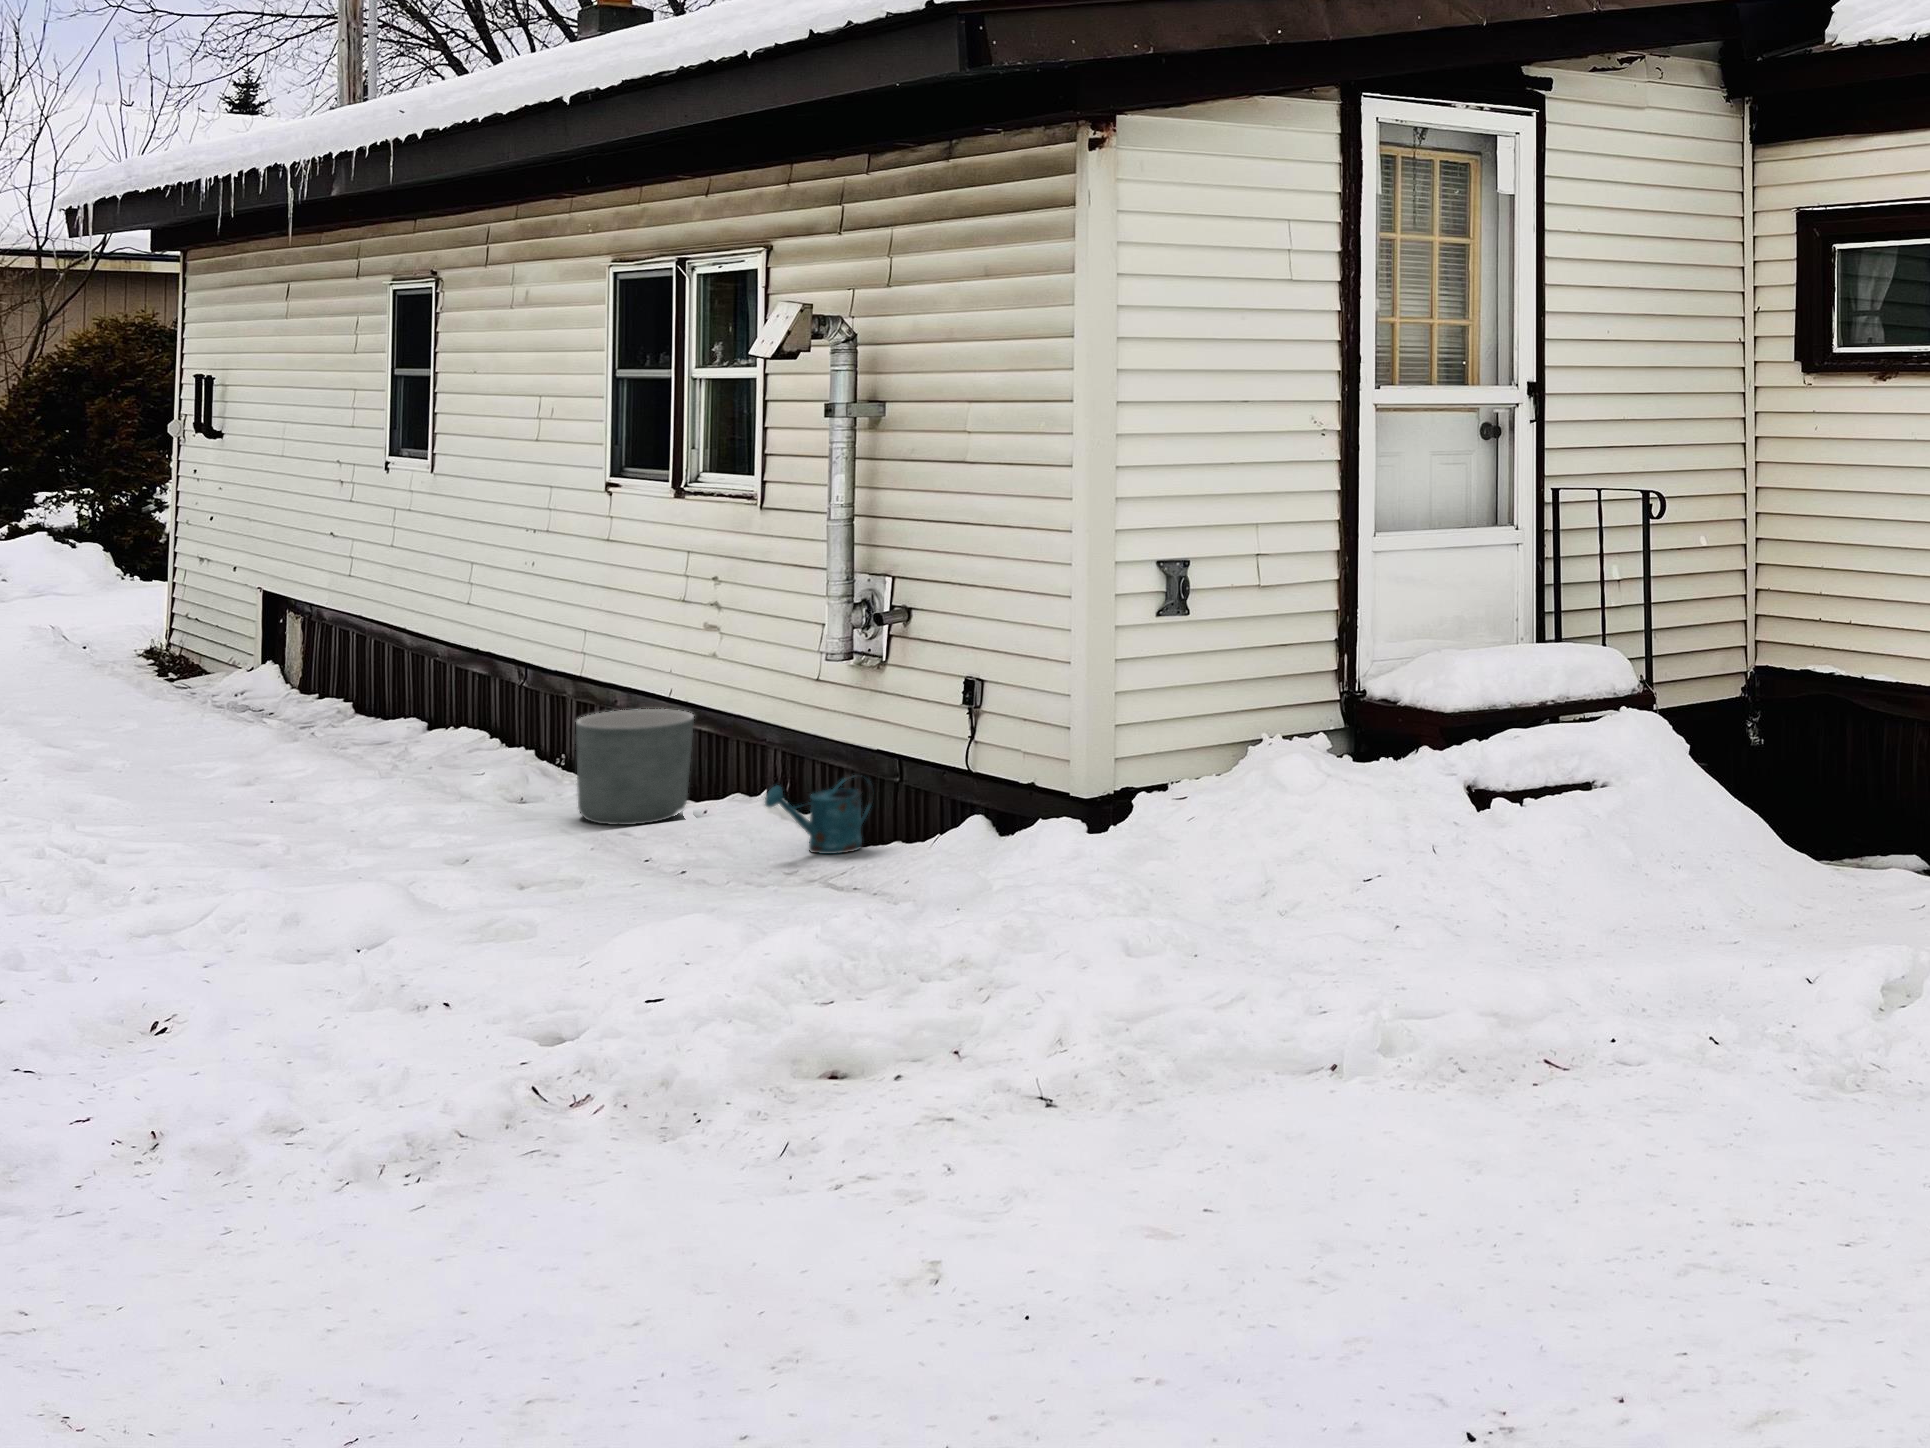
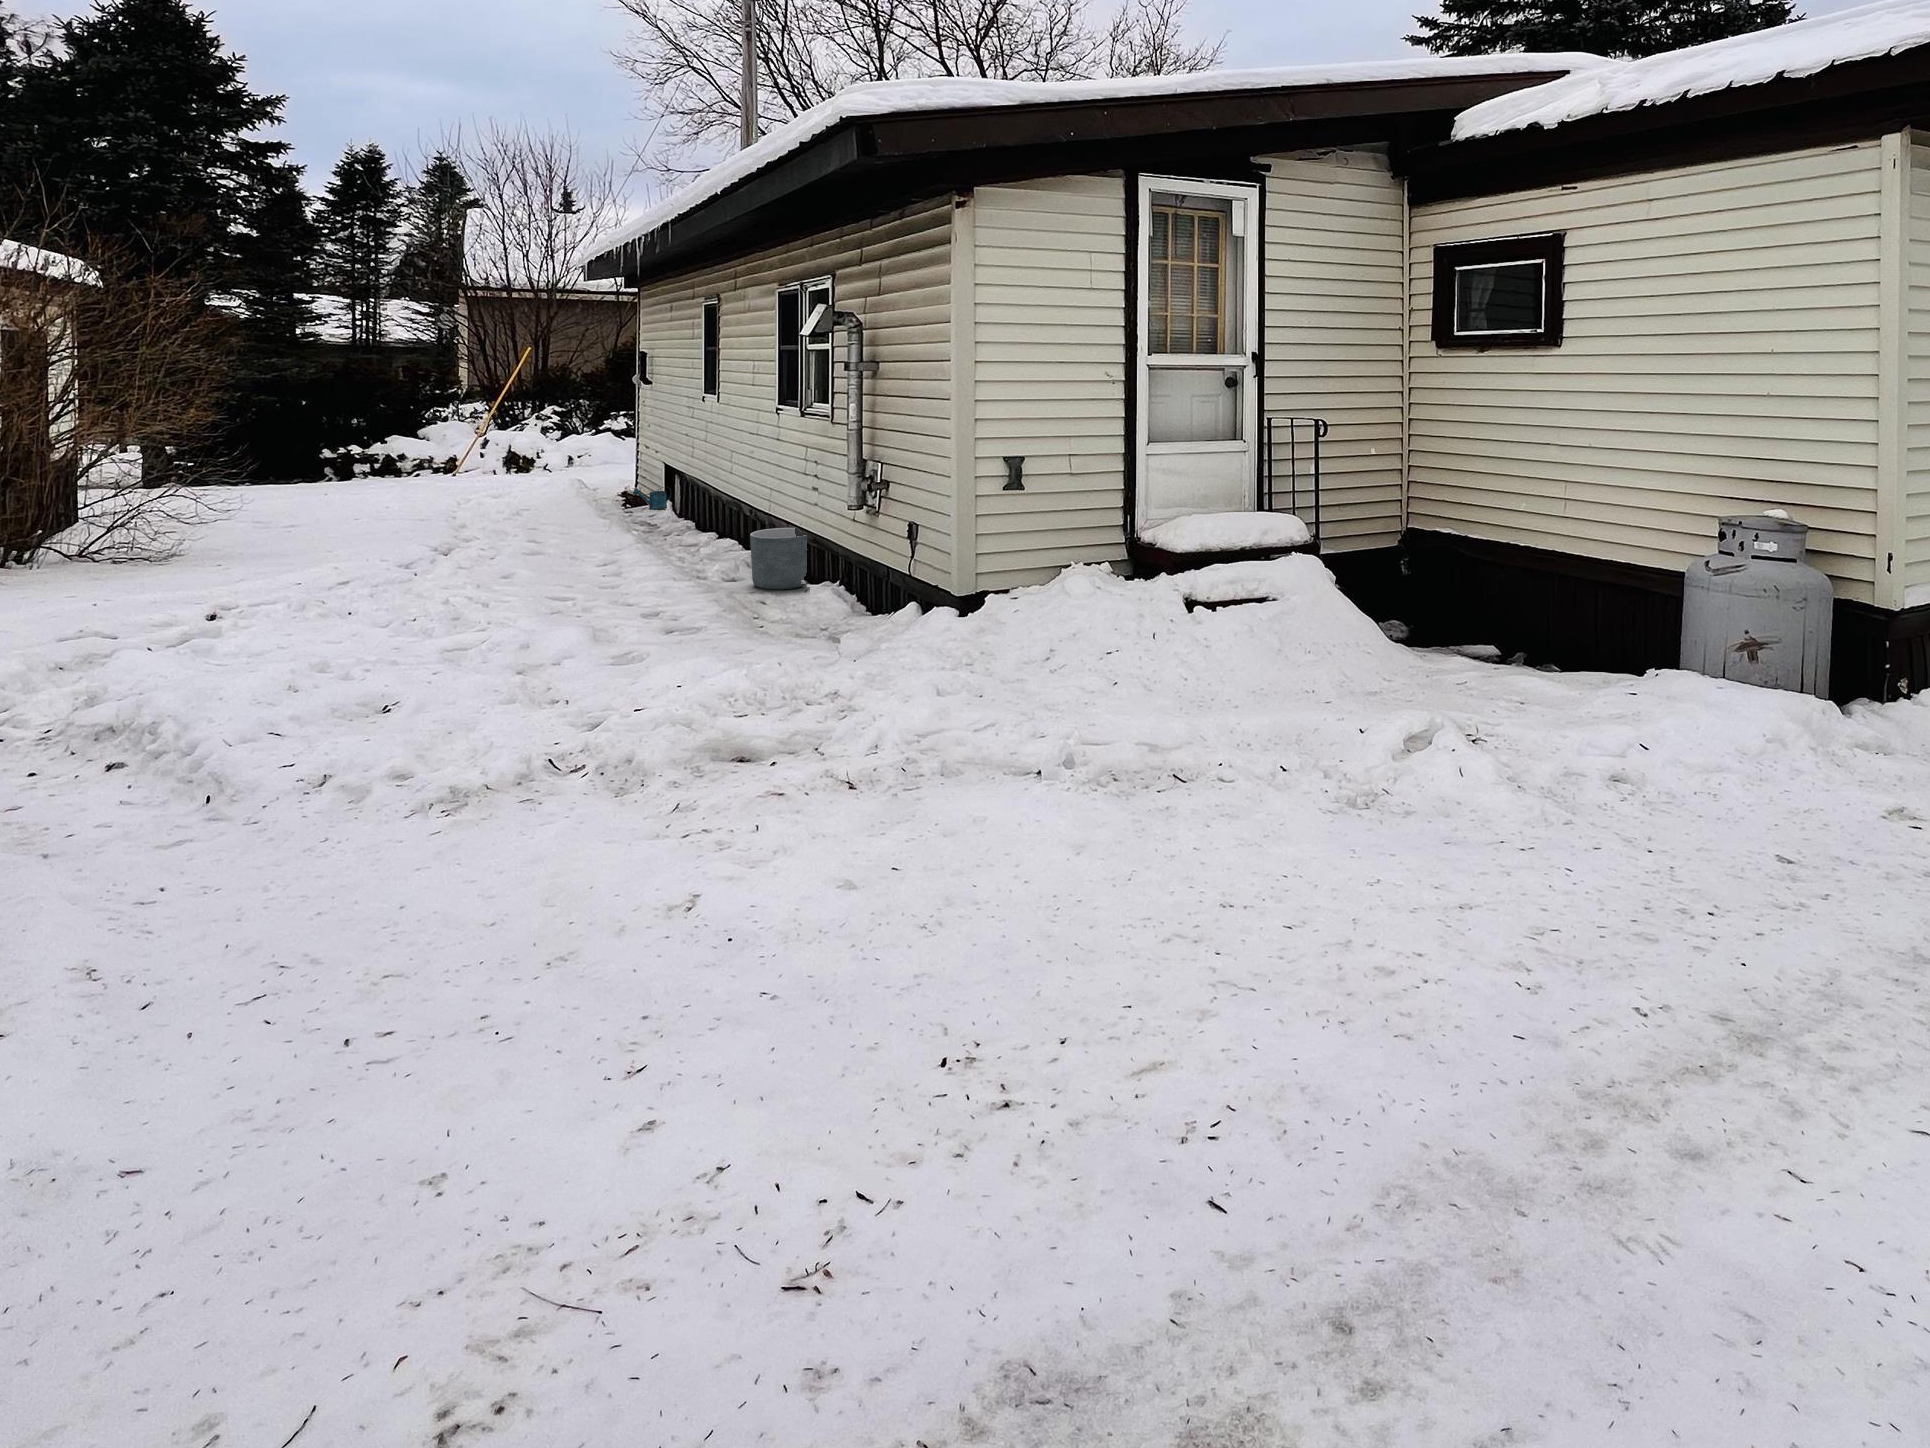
watering can: present [765,776,873,854] -> present [633,488,671,510]

